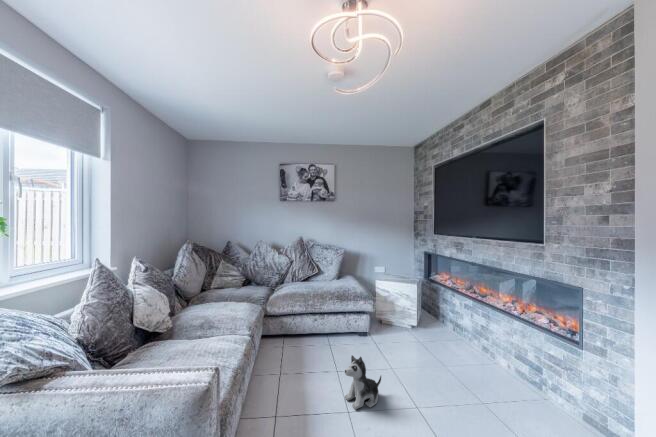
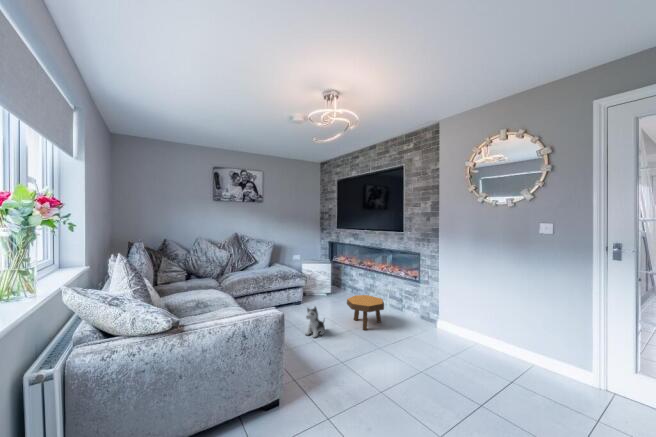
footstool: none [424,345,497,419] -> present [347,295,384,330]

